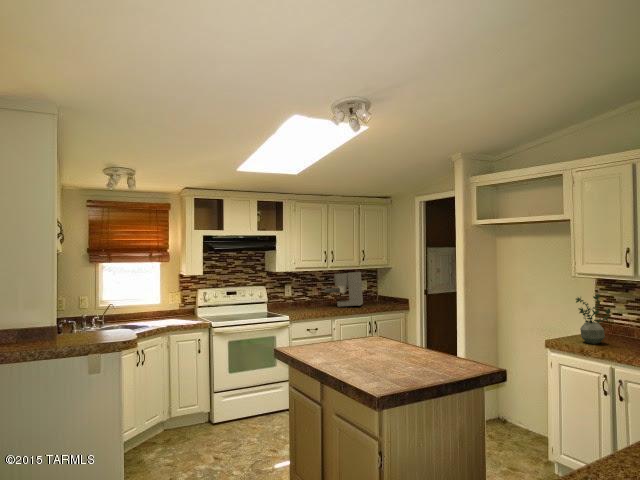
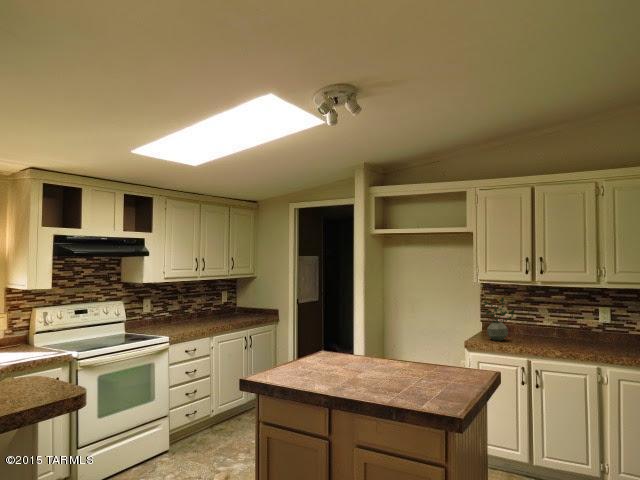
coffee maker: present [325,272,363,307] -> none [190,282,234,322]

